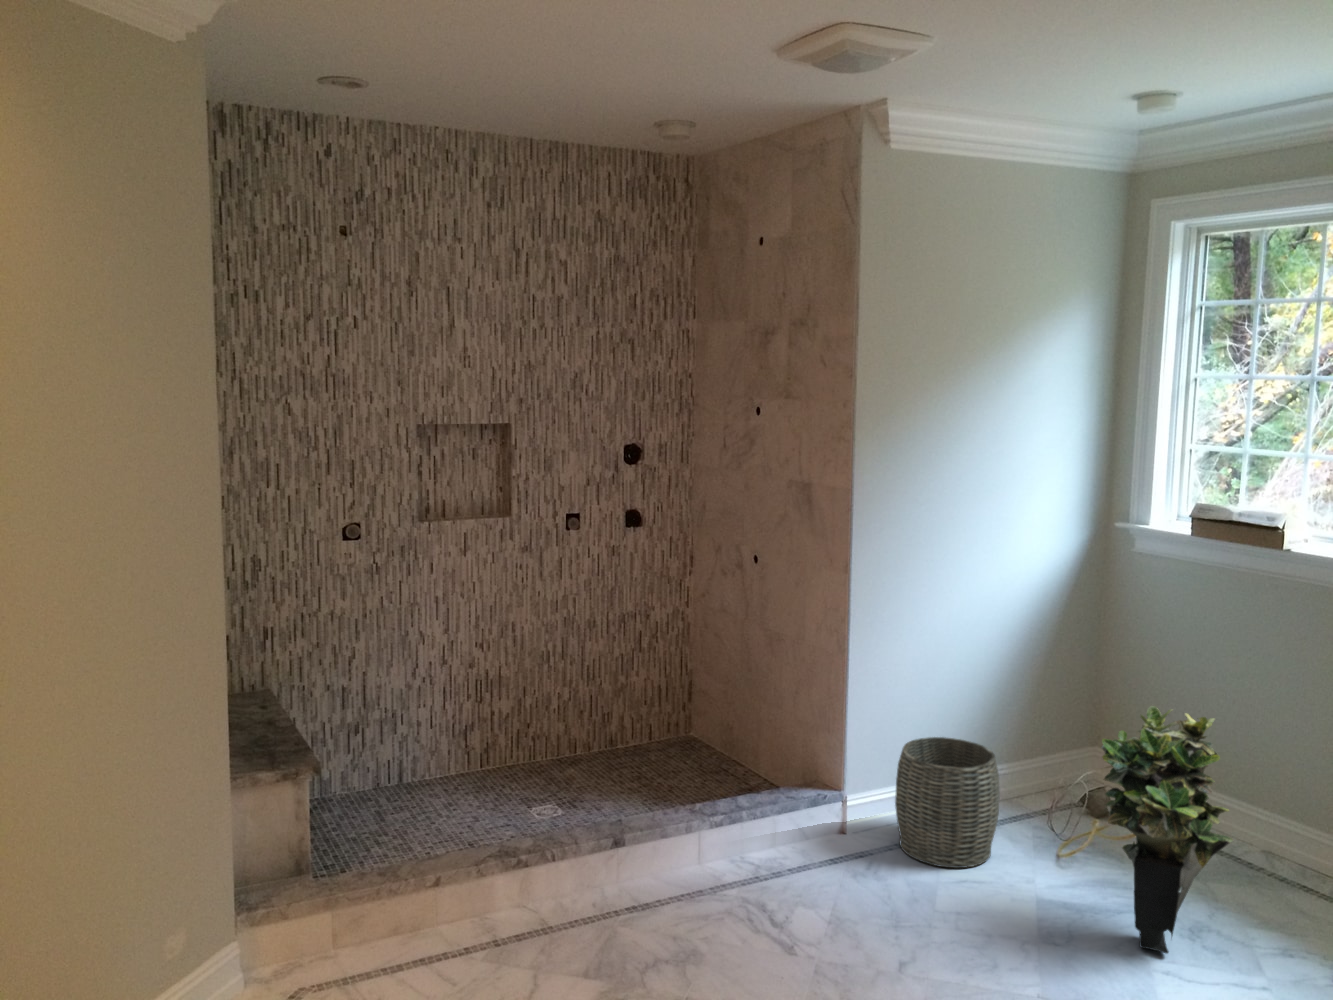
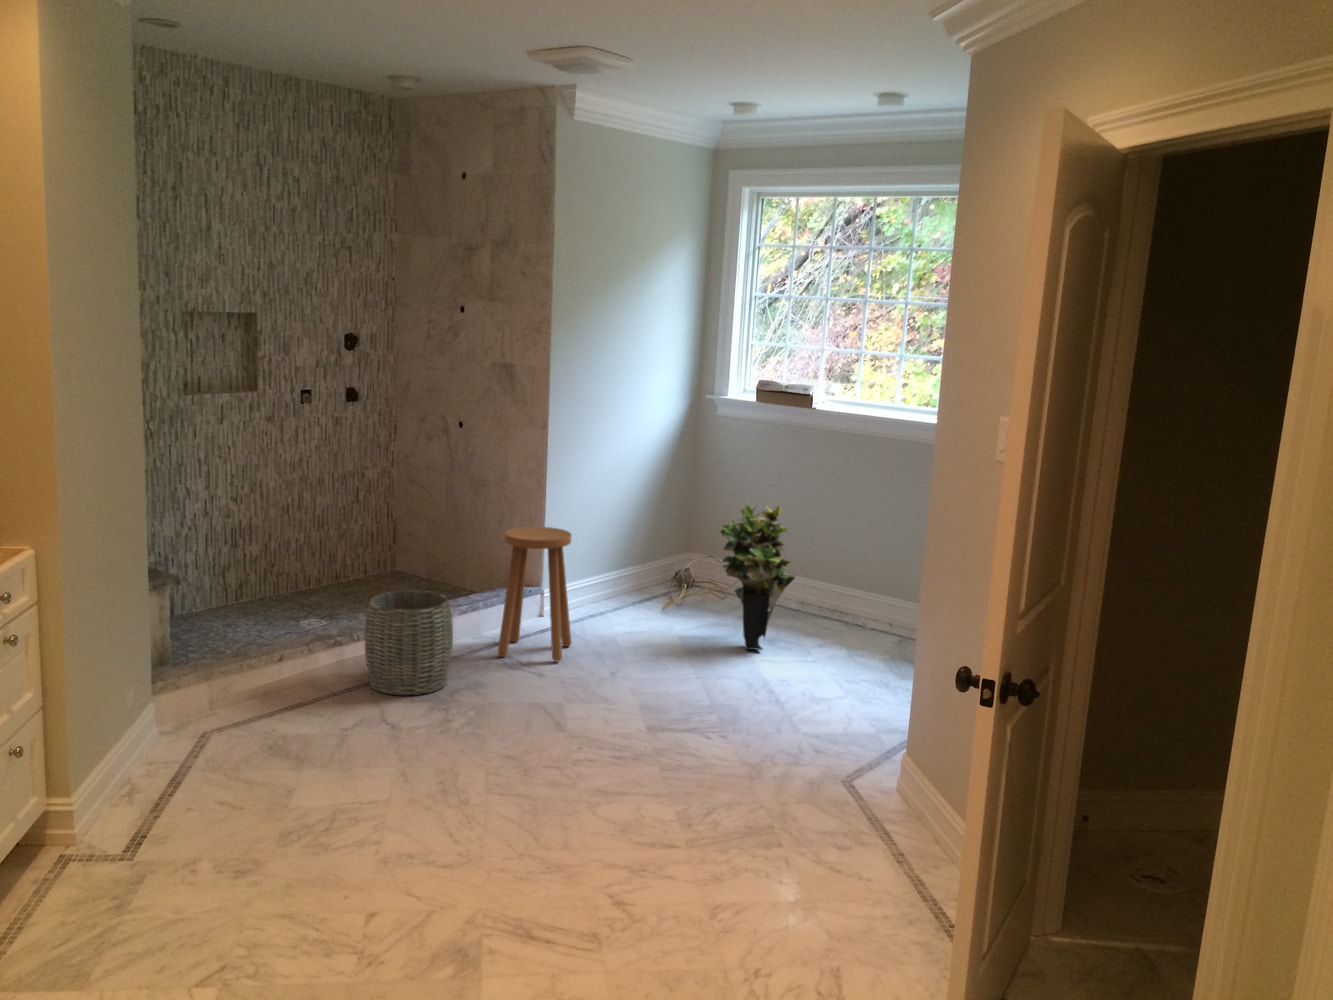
stool: none [746,718,861,926] -> present [498,527,571,661]
woven basket: present [895,737,1000,868] -> present [365,590,453,695]

